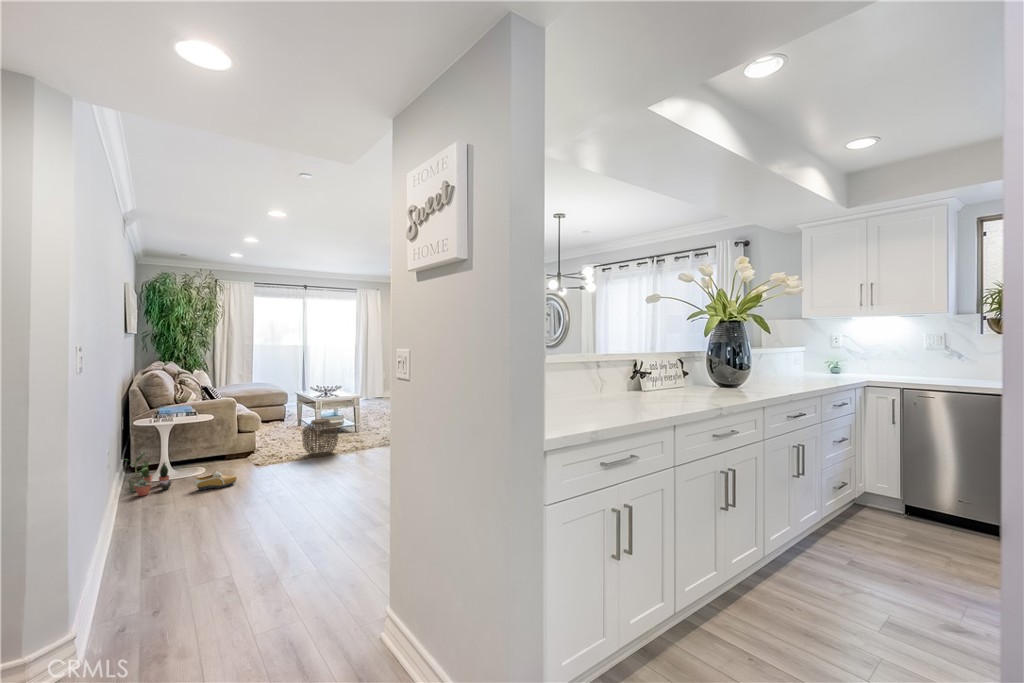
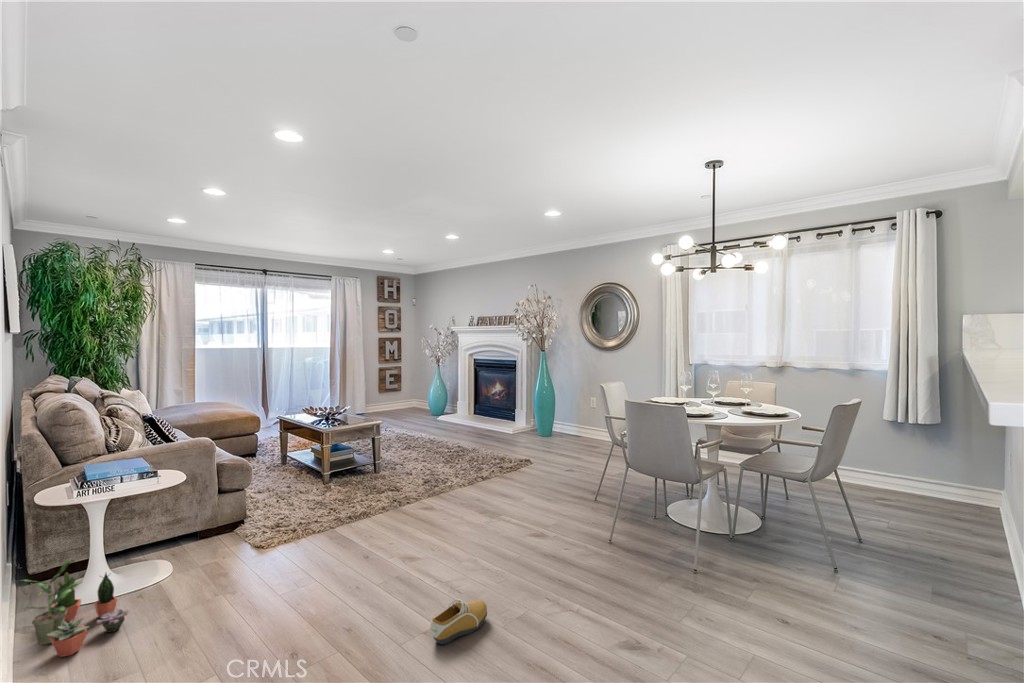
woven basket: present [302,419,338,457] -> none [329,463,383,525]
shoe: present [195,471,237,490] -> present [430,599,487,645]

